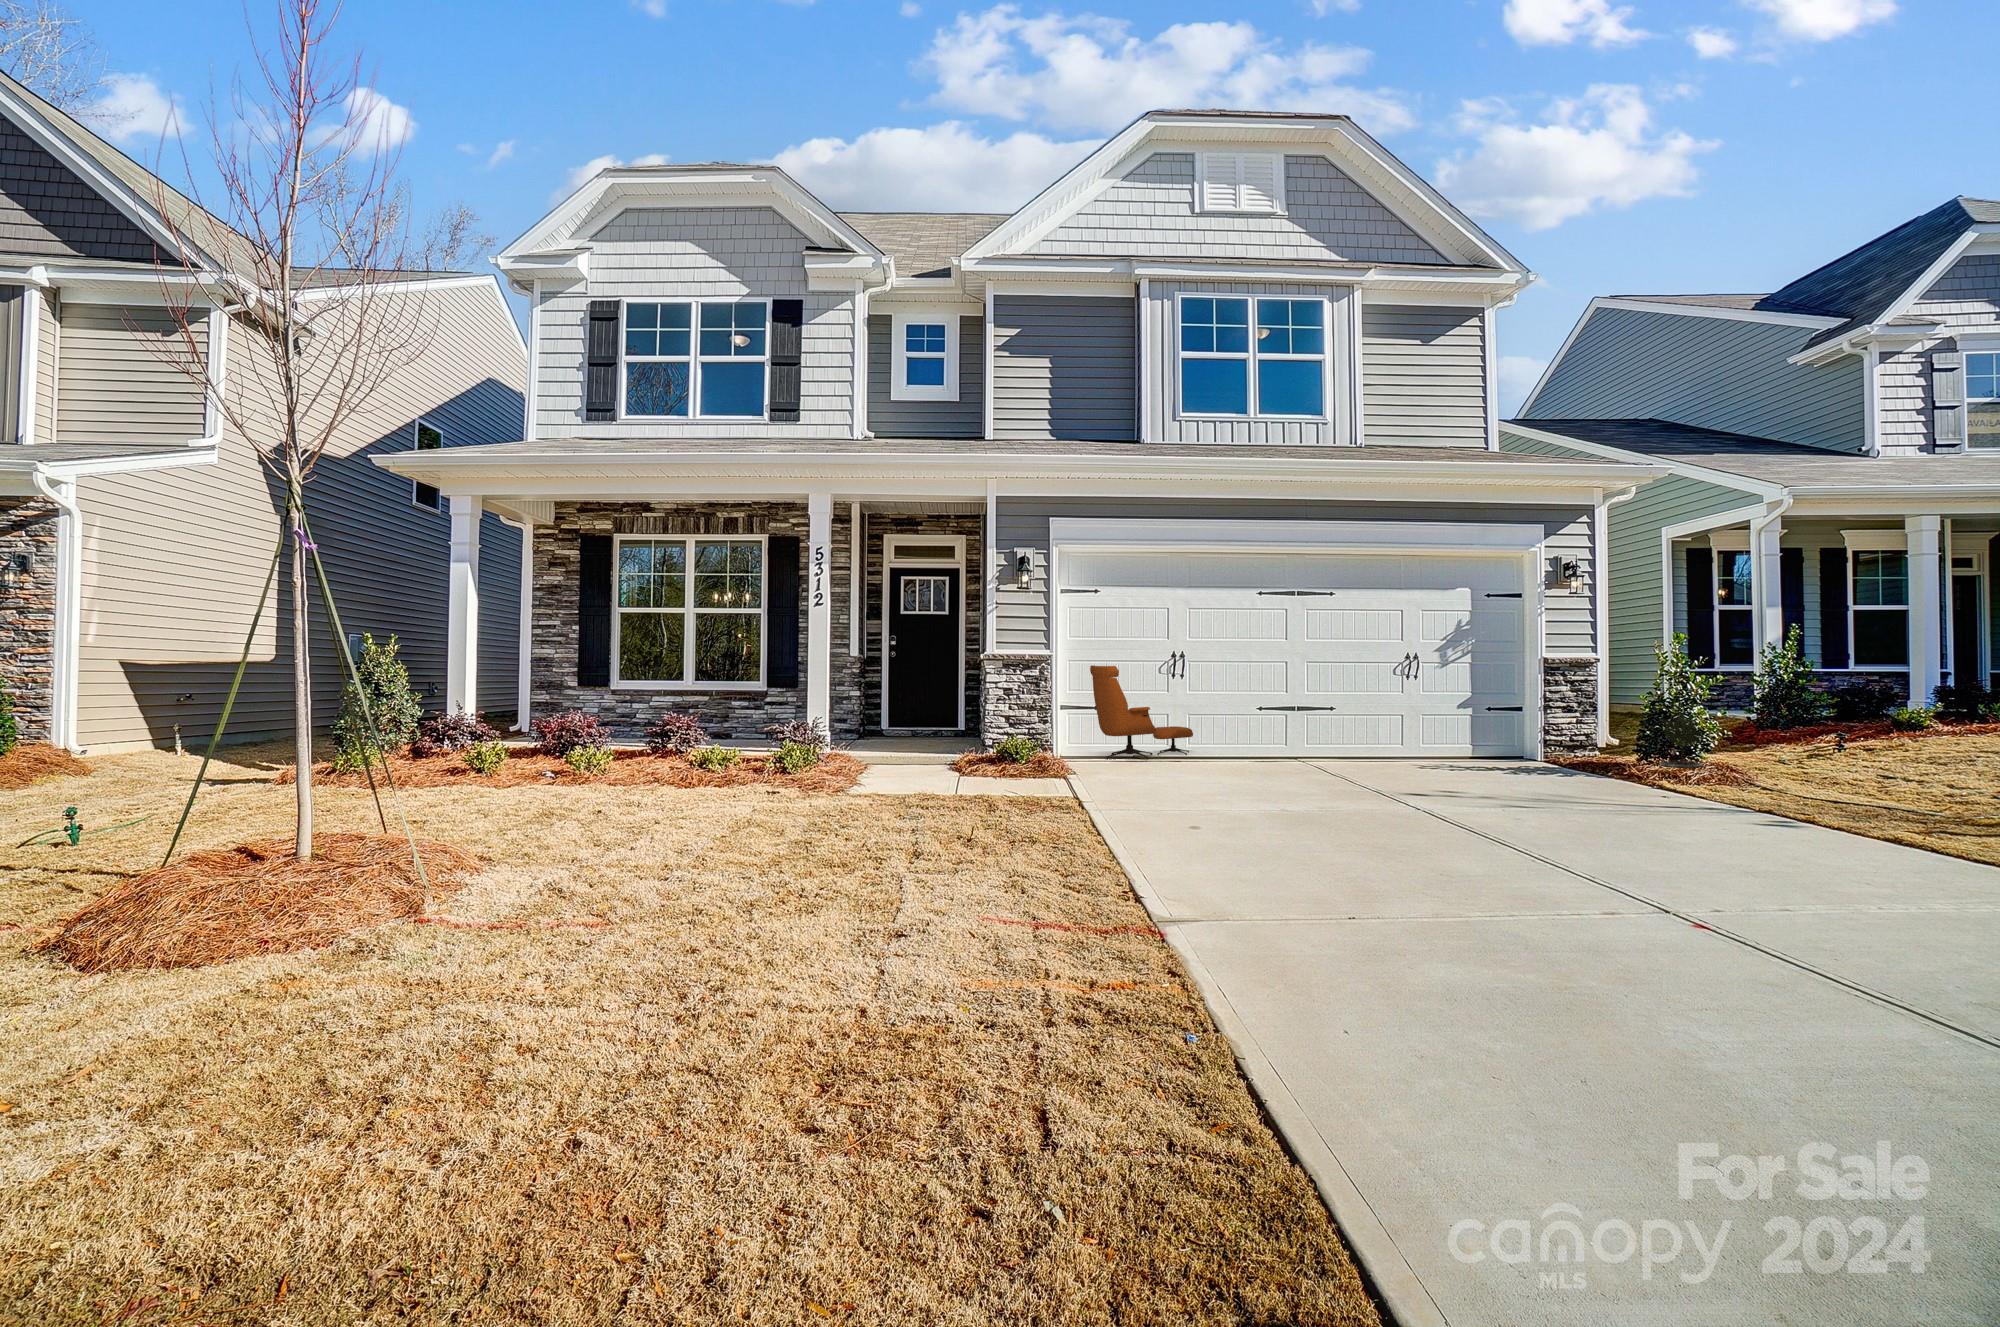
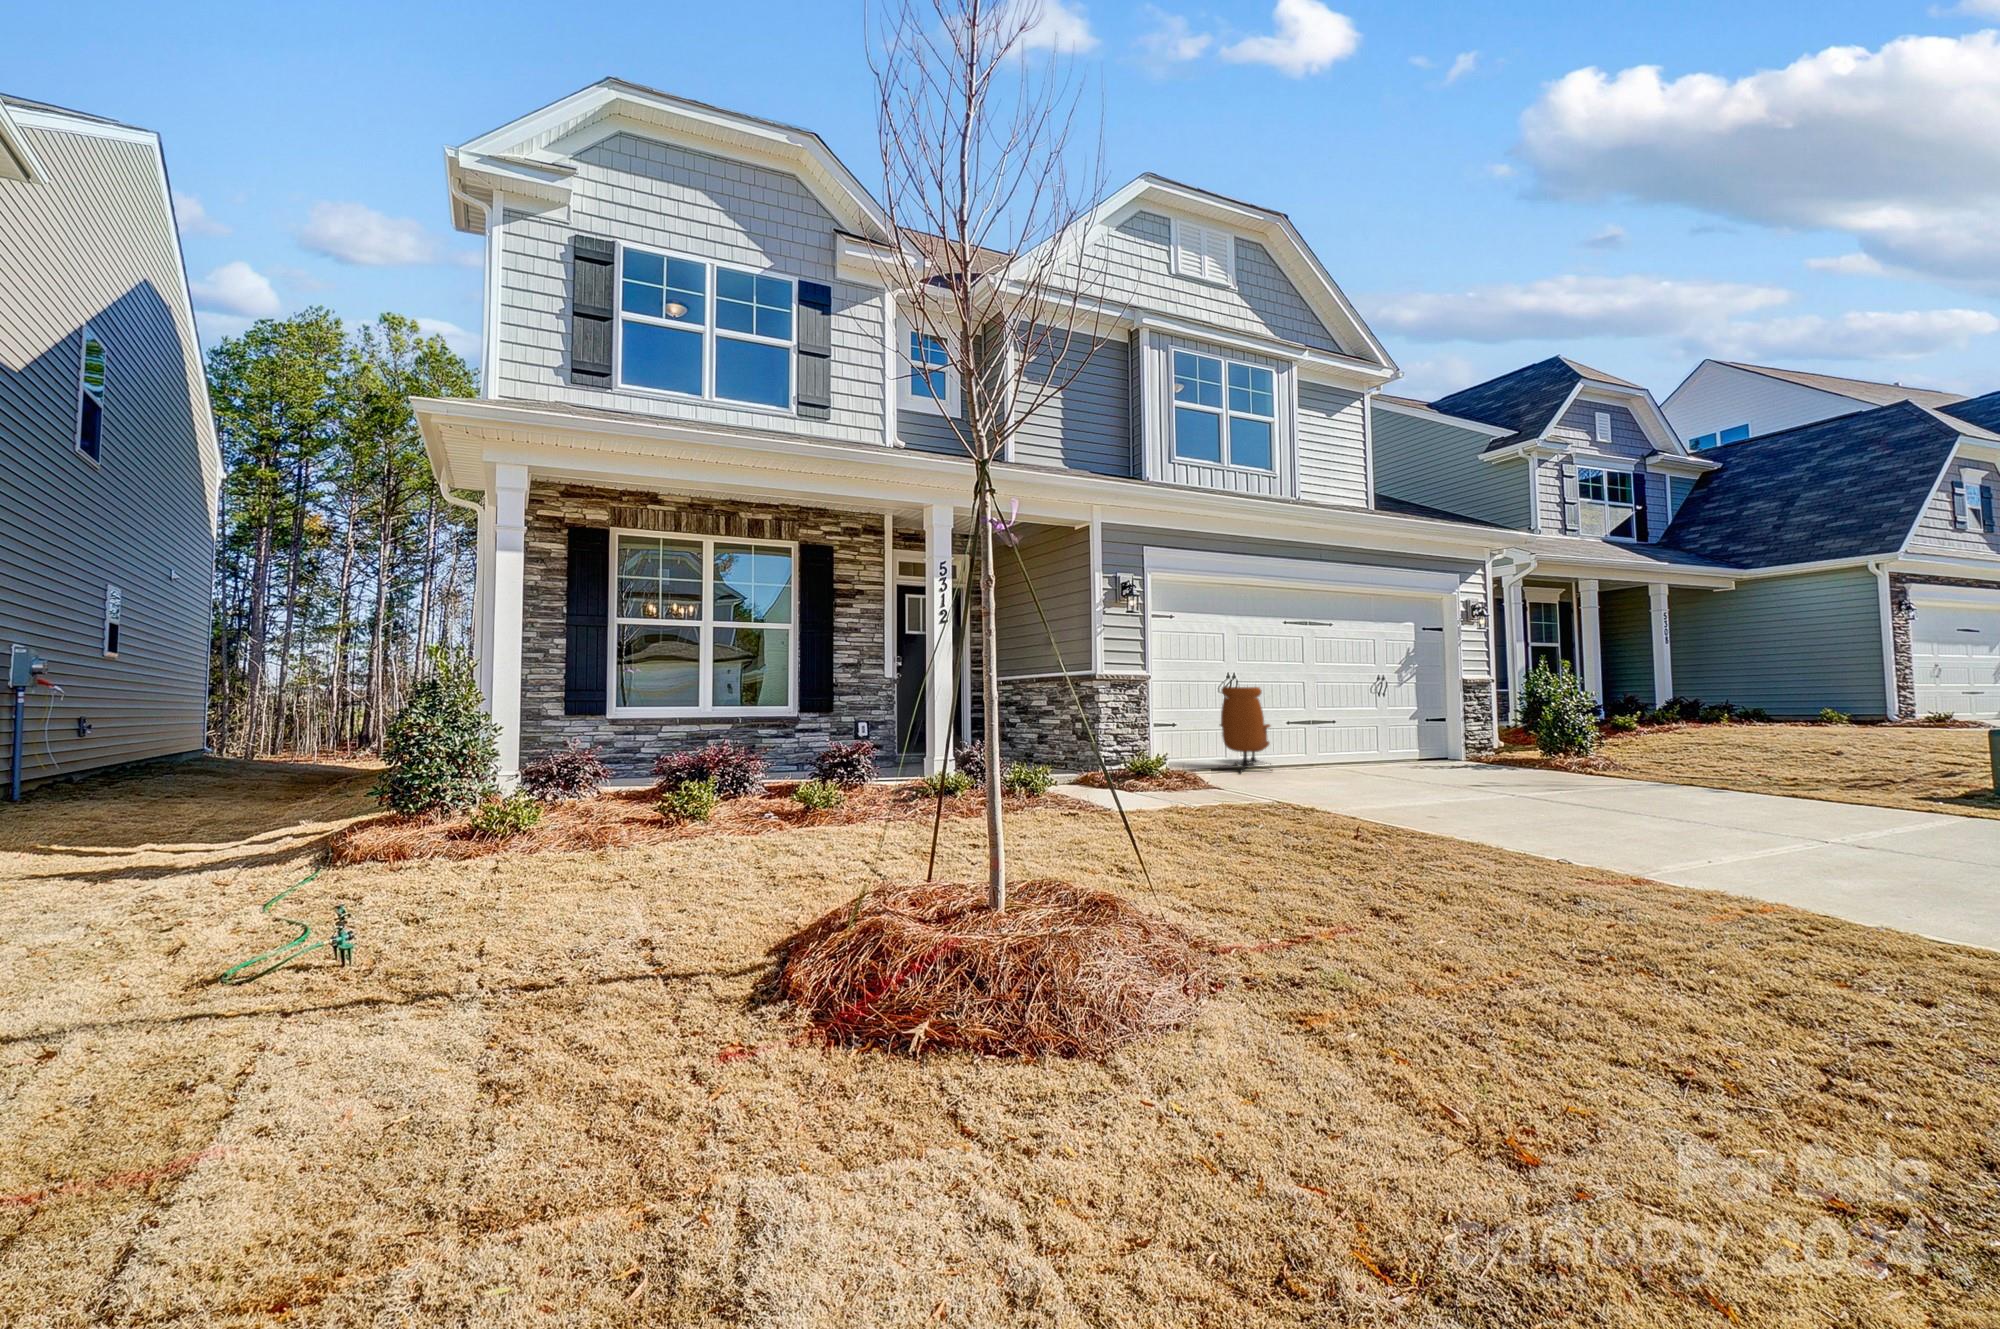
potted tree: present [1660,703,1703,767] -> none [1586,706,1627,757]

